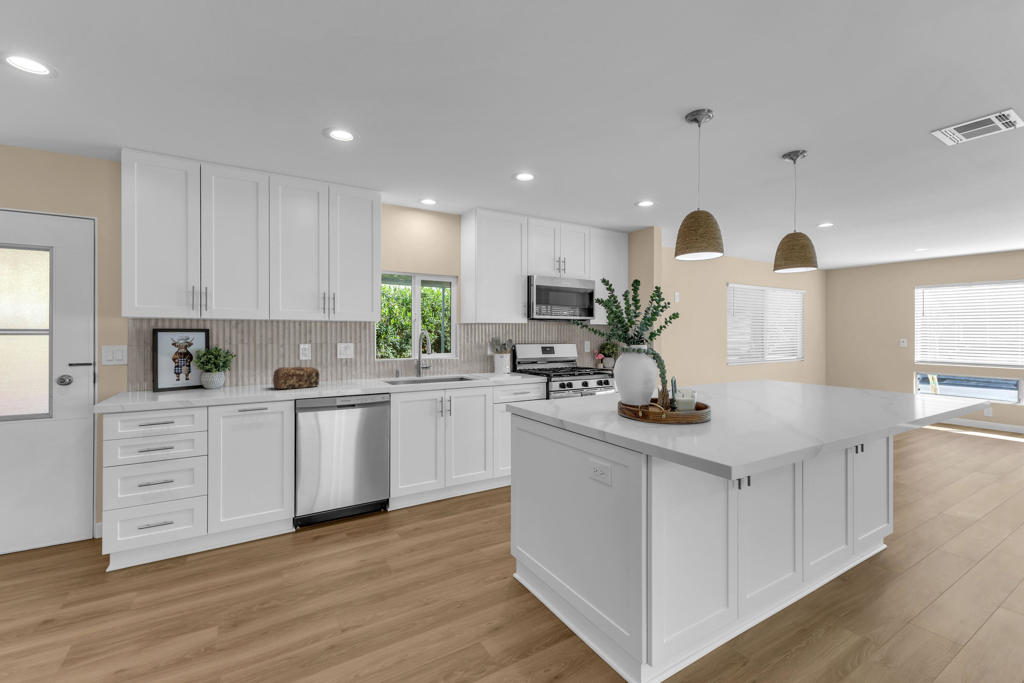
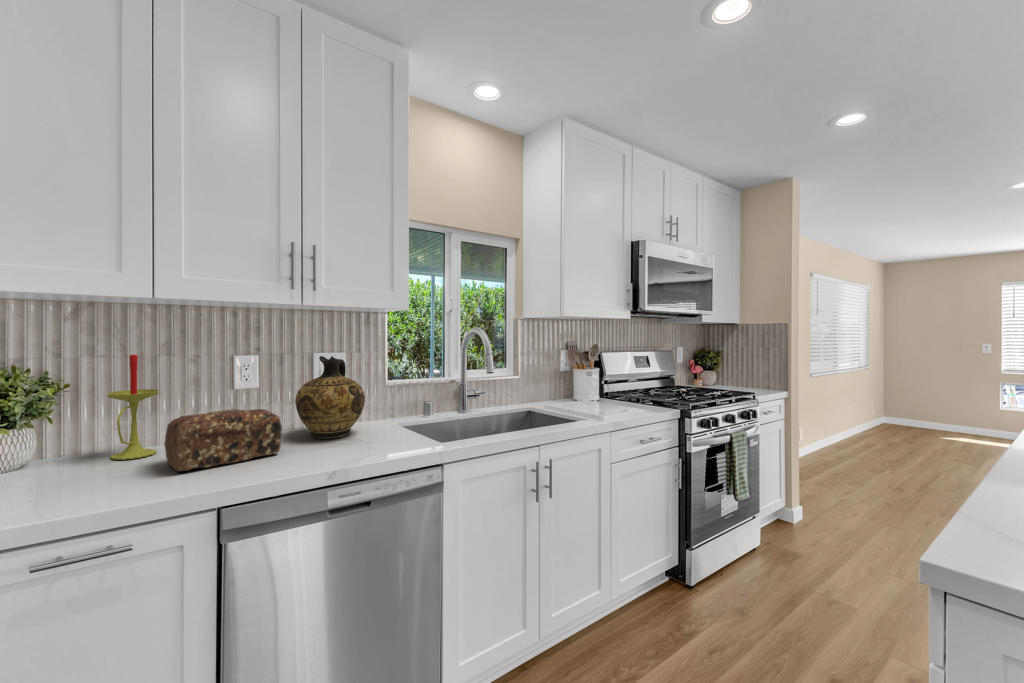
candle: none [250,342,269,387] -> present [107,355,159,460]
ceramic jug: none [327,344,360,383] -> present [295,356,365,438]

